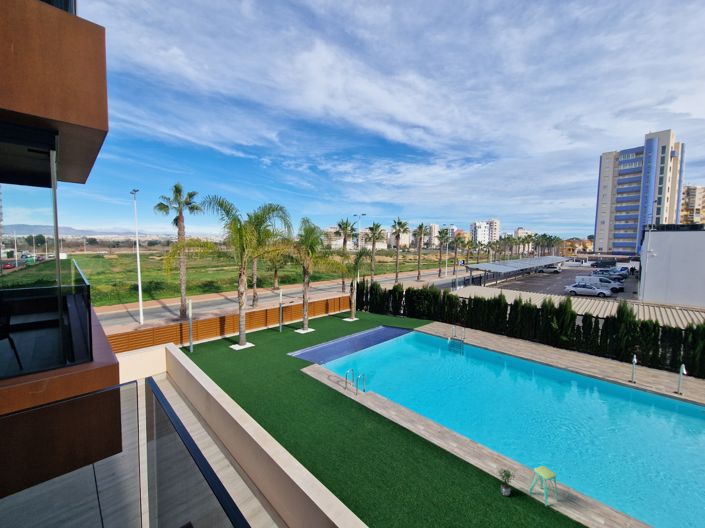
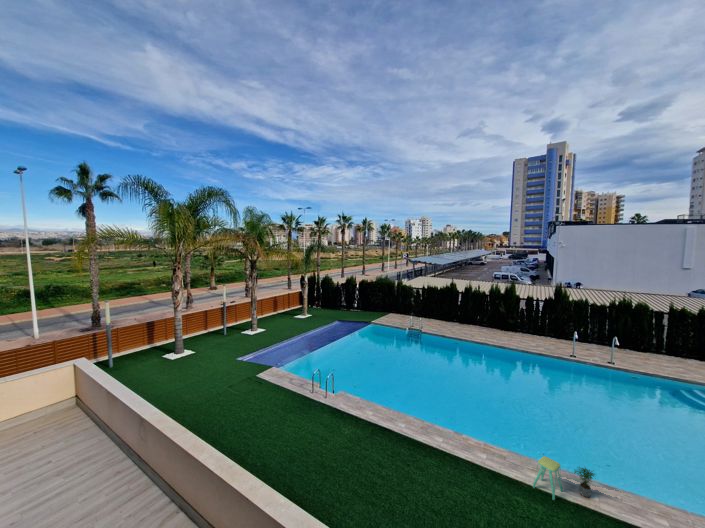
potted plant: present [497,469,515,496] -> present [575,467,595,498]

